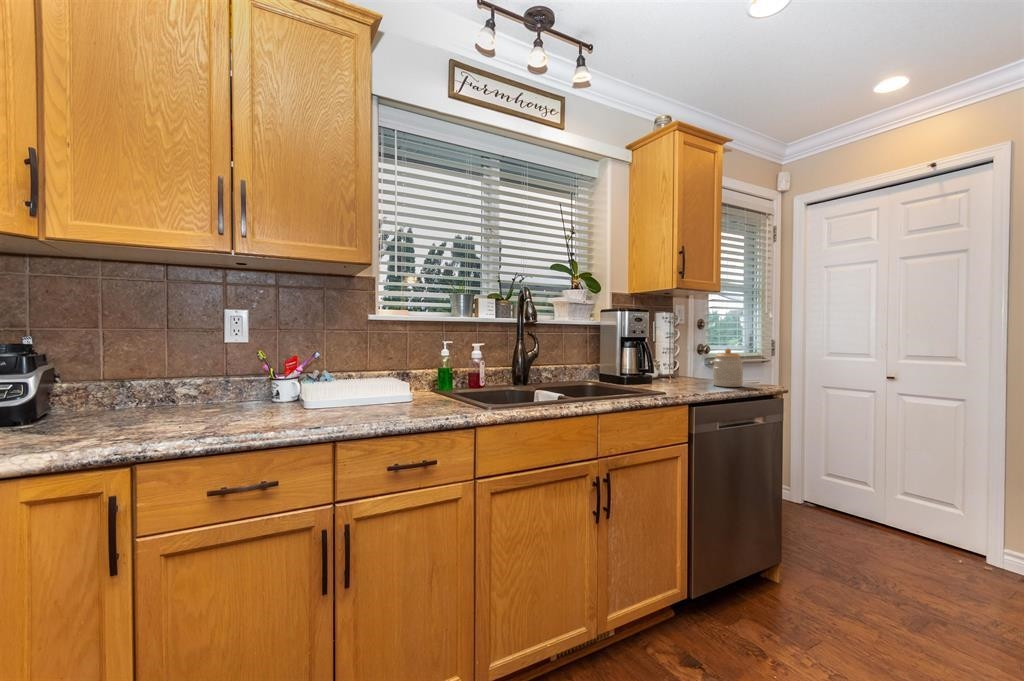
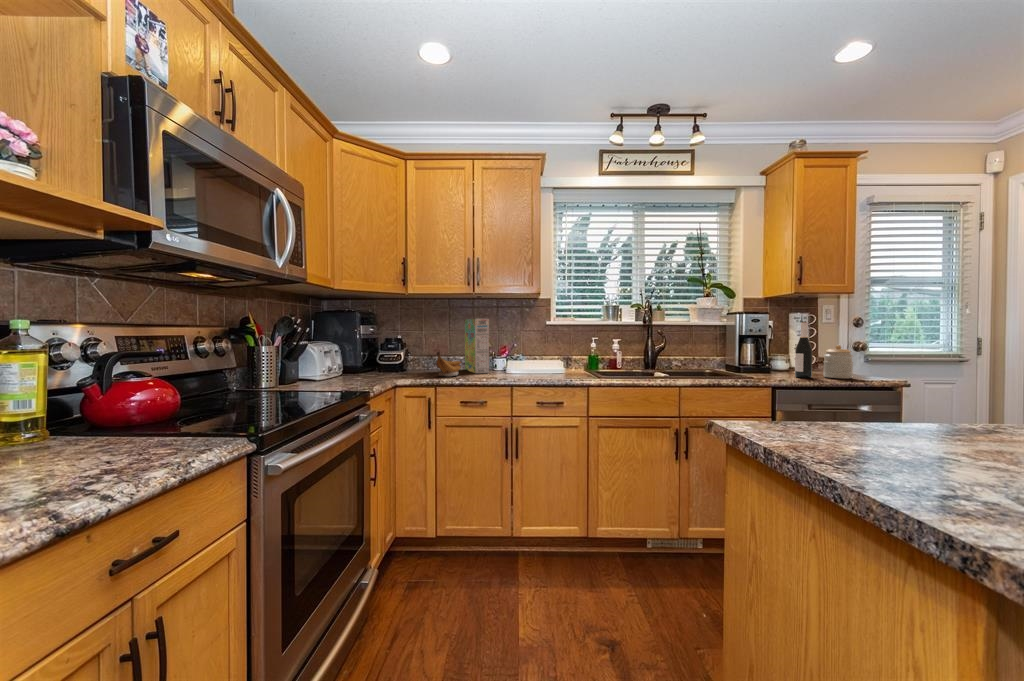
cereal box: none [208,304,269,416] -> present [465,319,489,373]
wine bottle: none [691,322,710,388] -> present [795,322,812,378]
banana: none [136,376,206,434] -> present [436,352,462,376]

